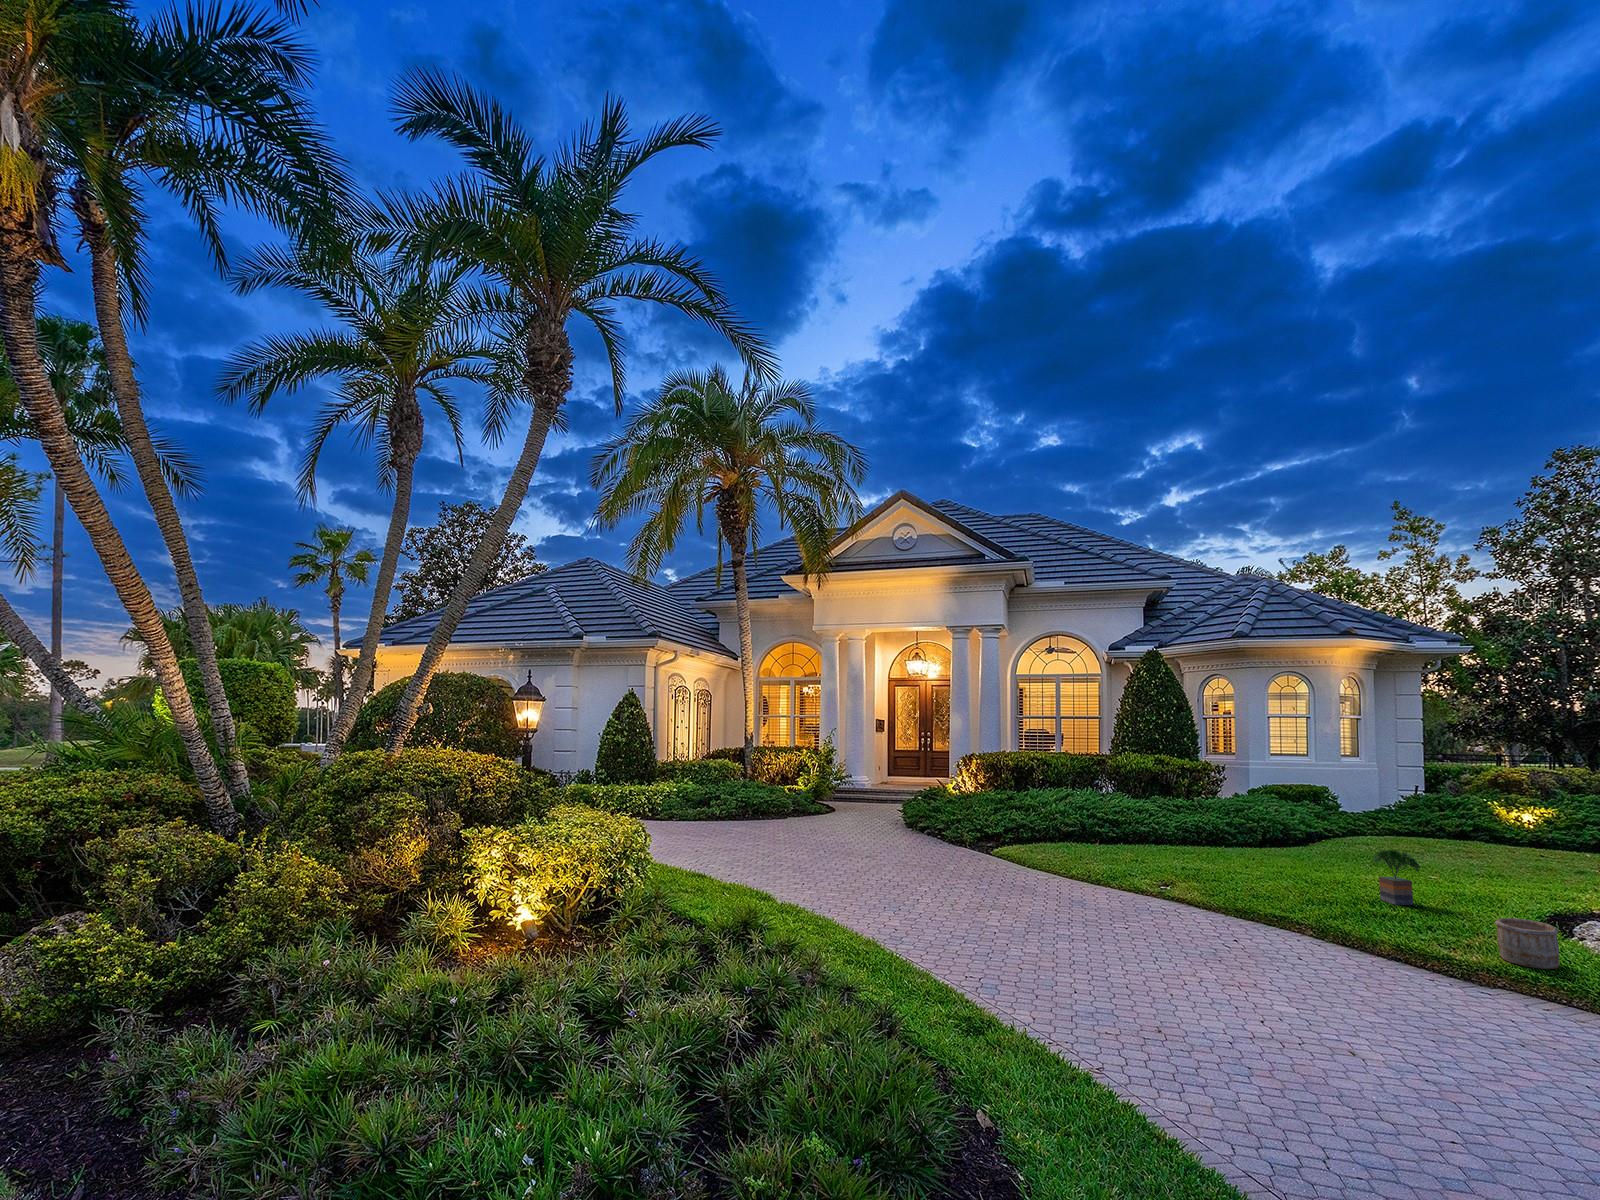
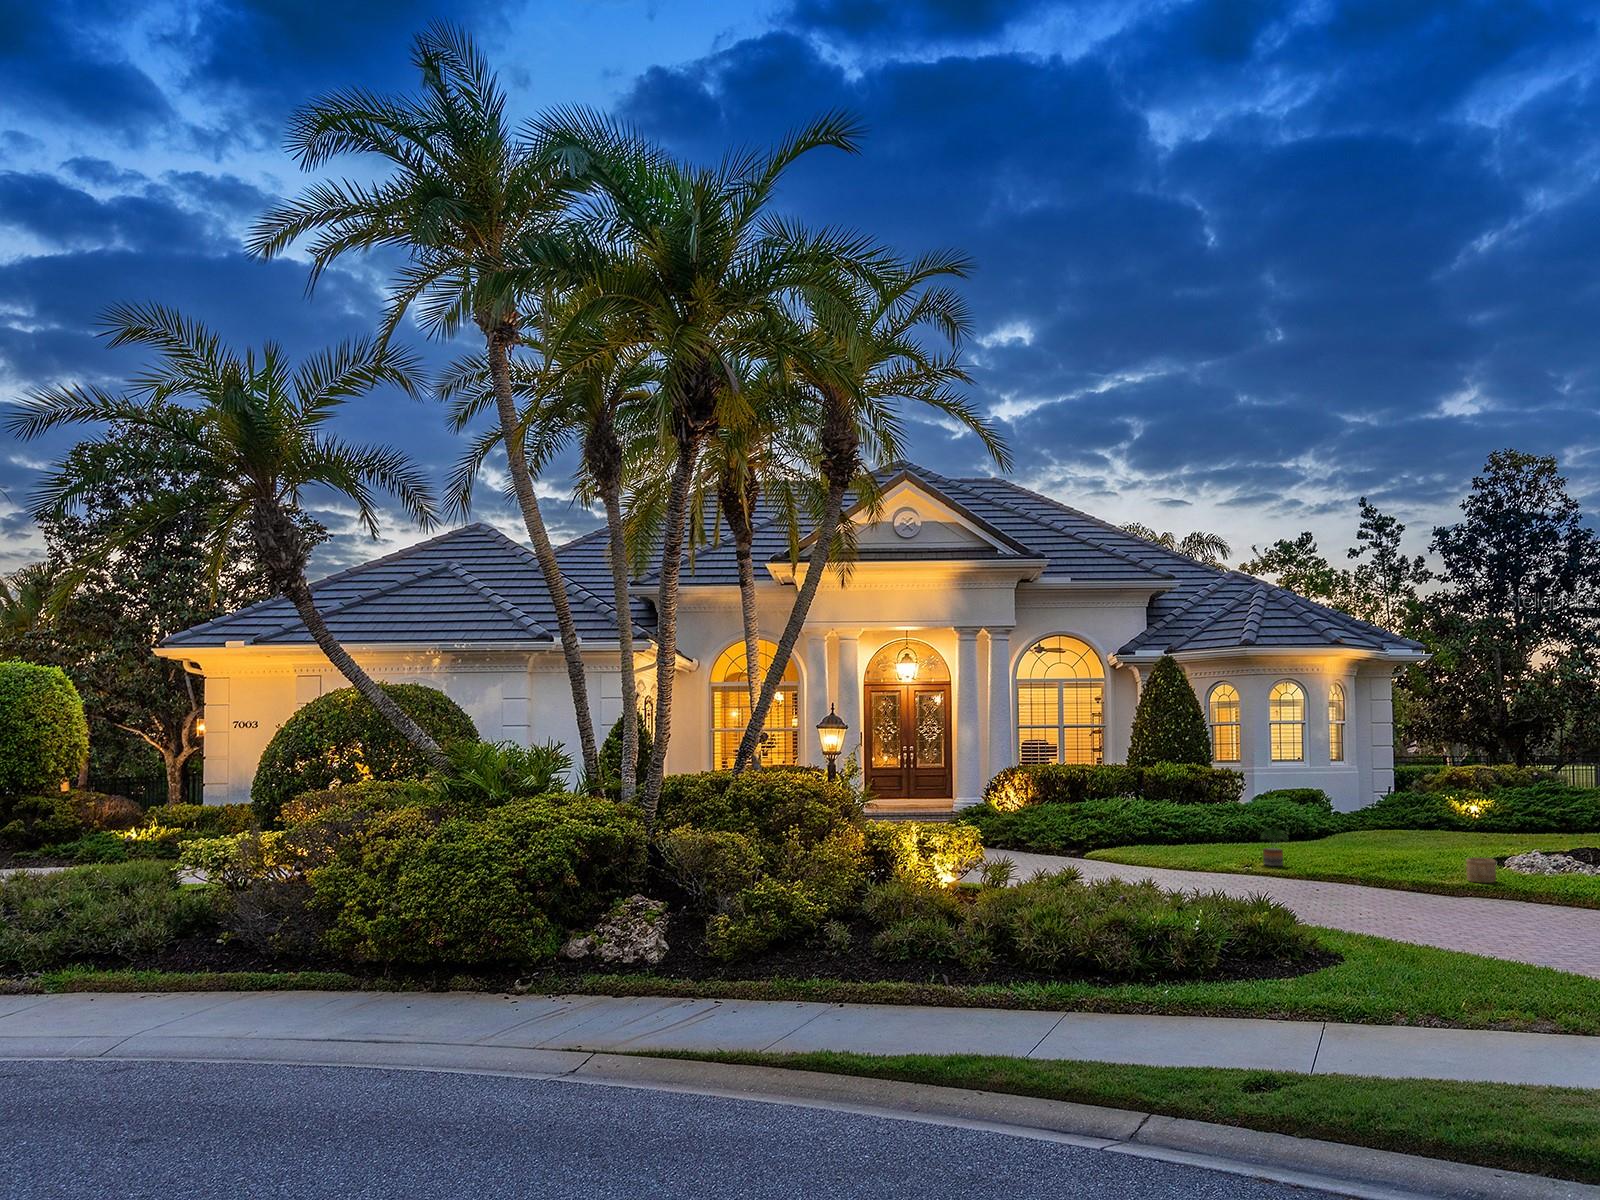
potted tree: present [1374,850,1420,905] -> present [1261,829,1288,866]

